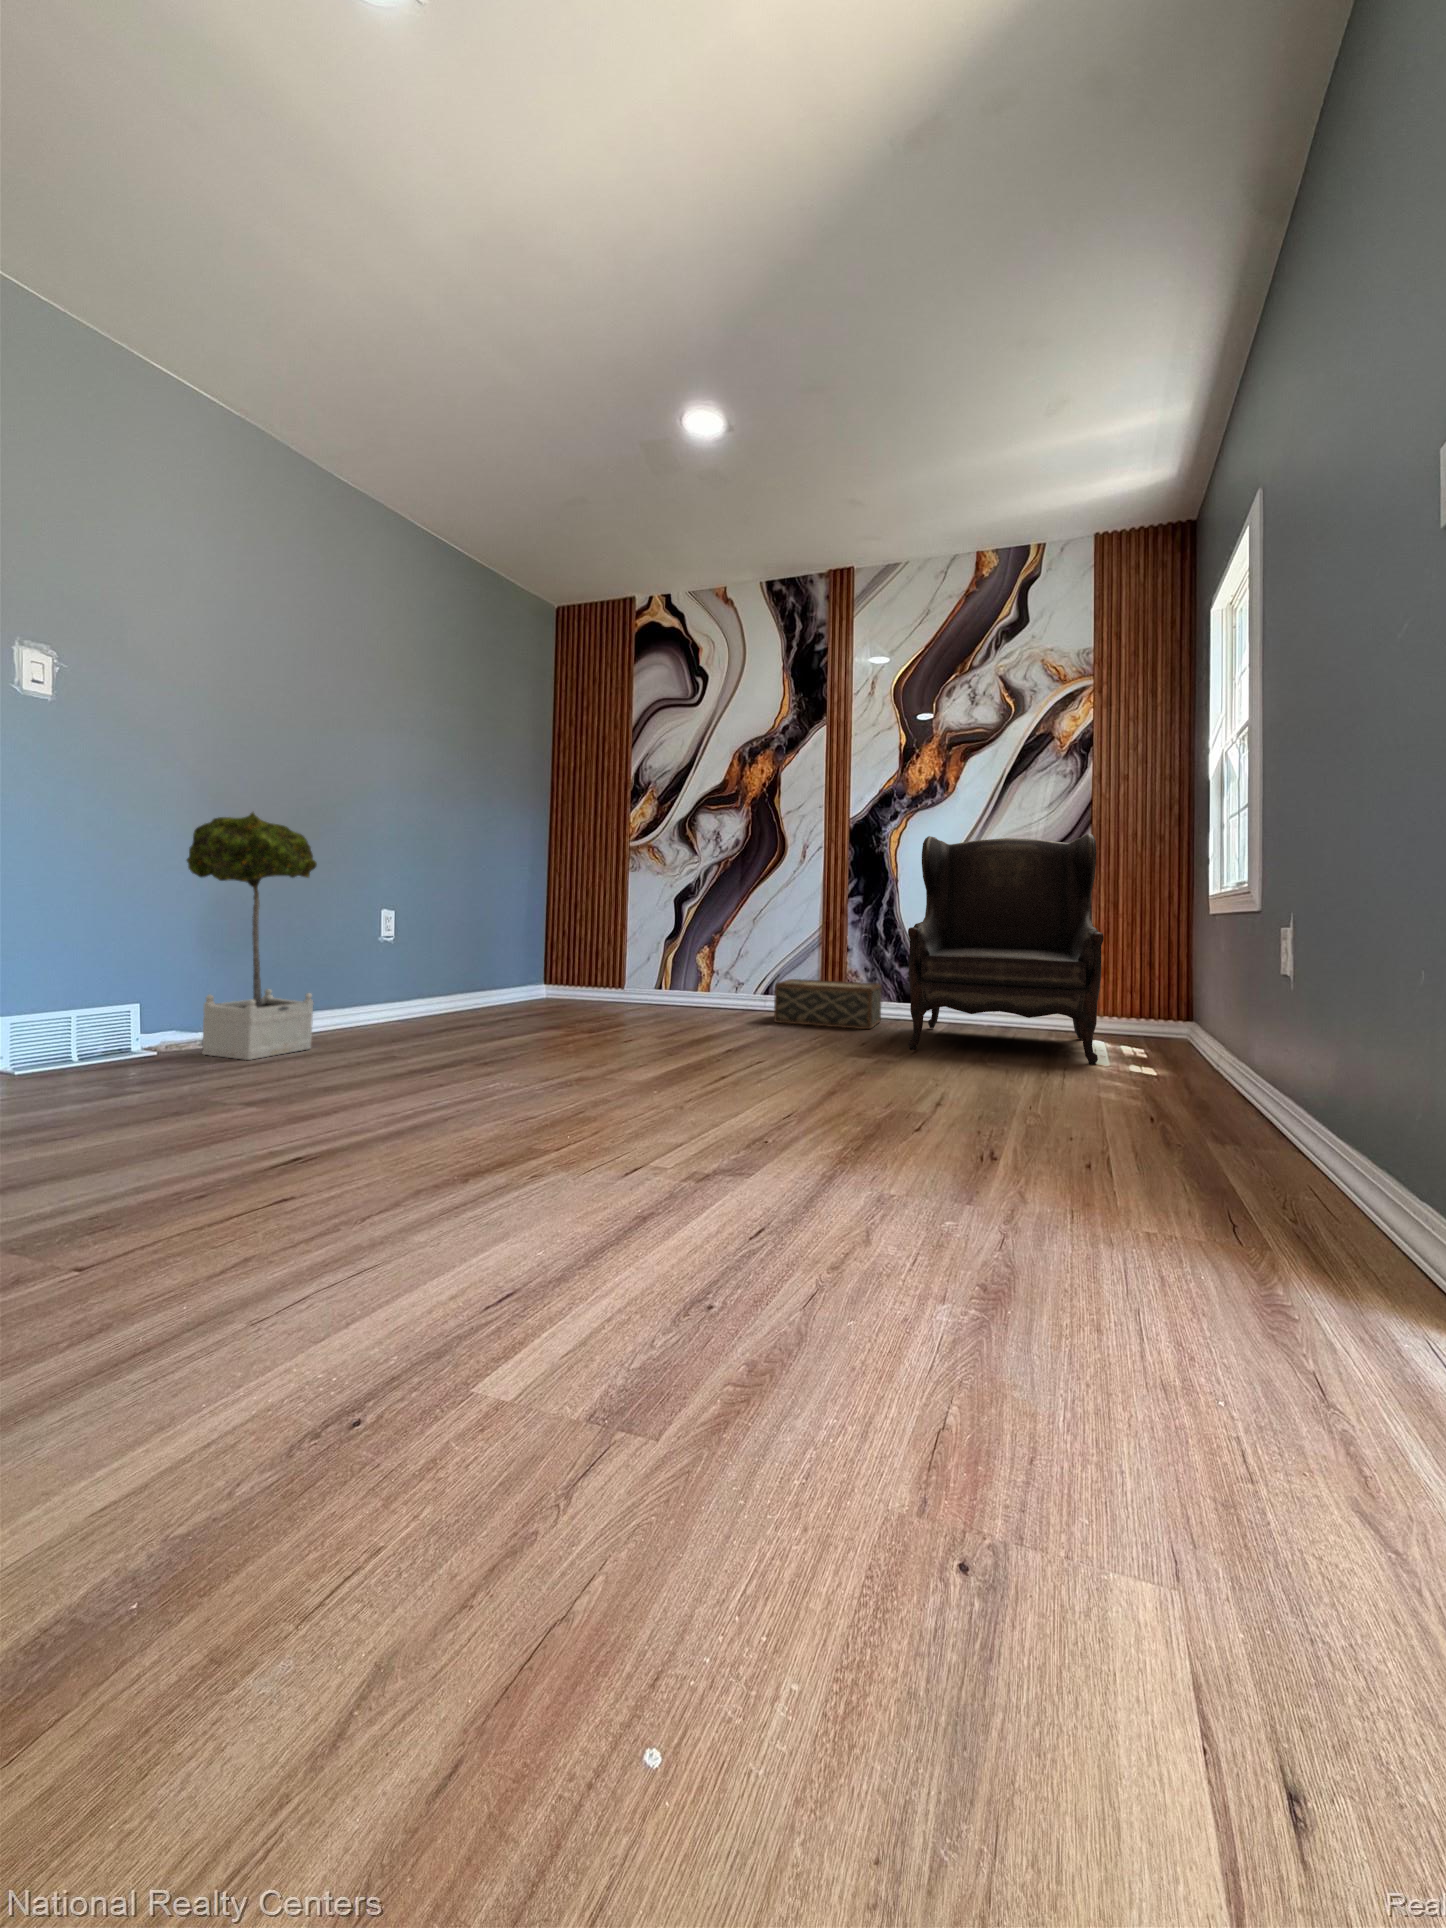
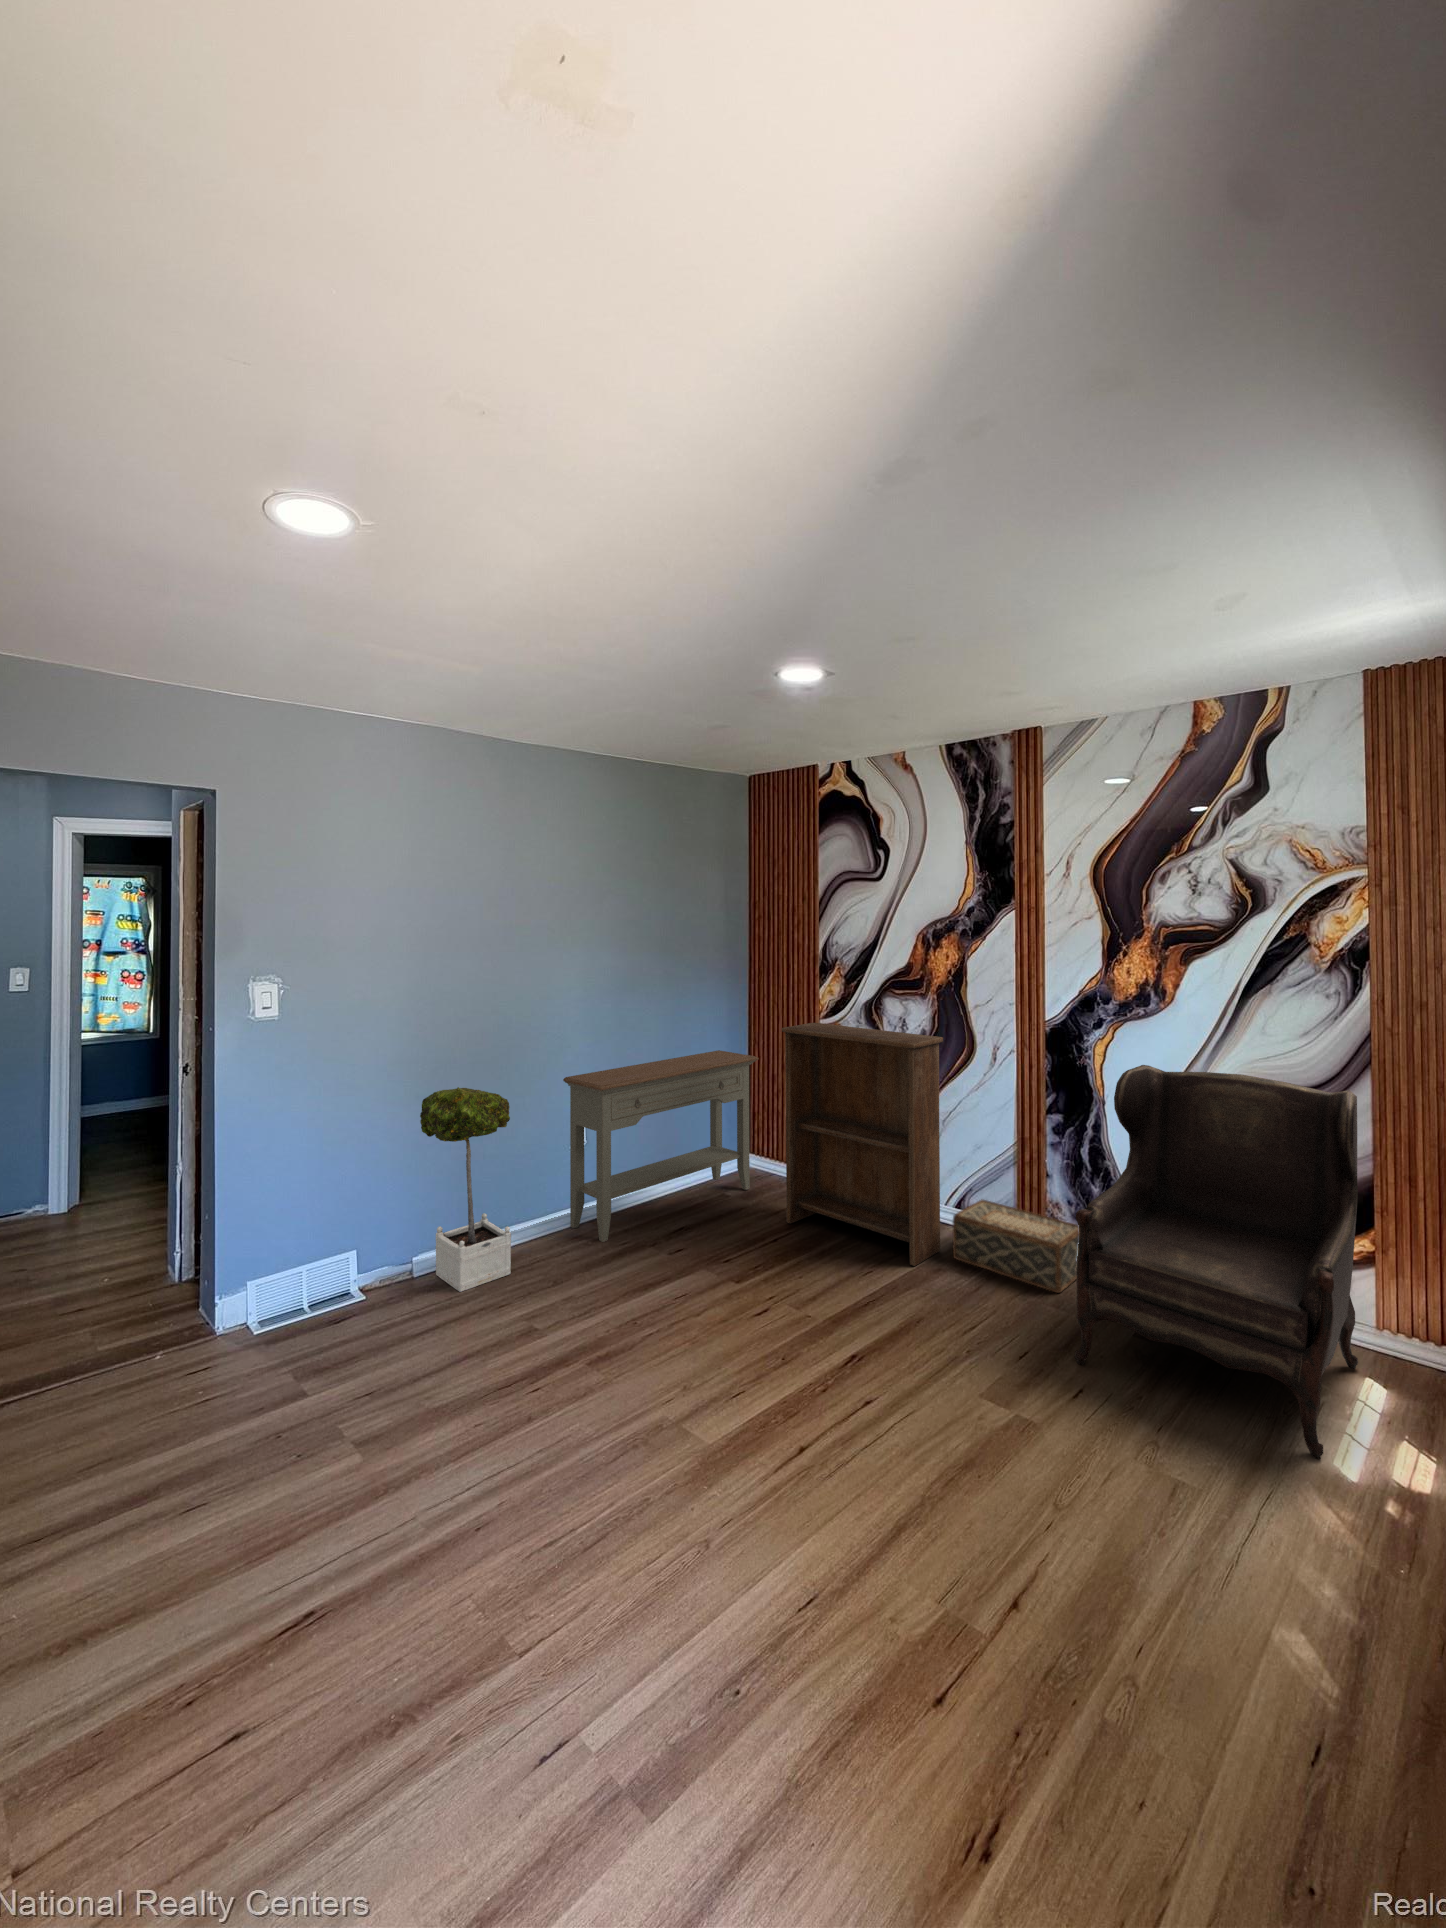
bookshelf: none [609,821,769,1026] -> present [782,1023,943,1266]
console table: none [363,857,570,1032] -> present [563,1050,759,1242]

